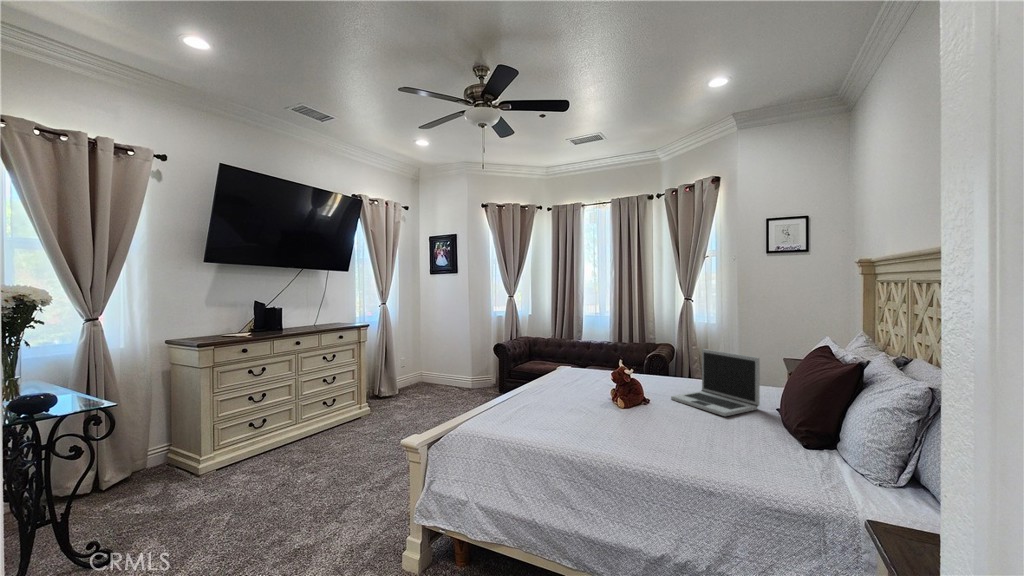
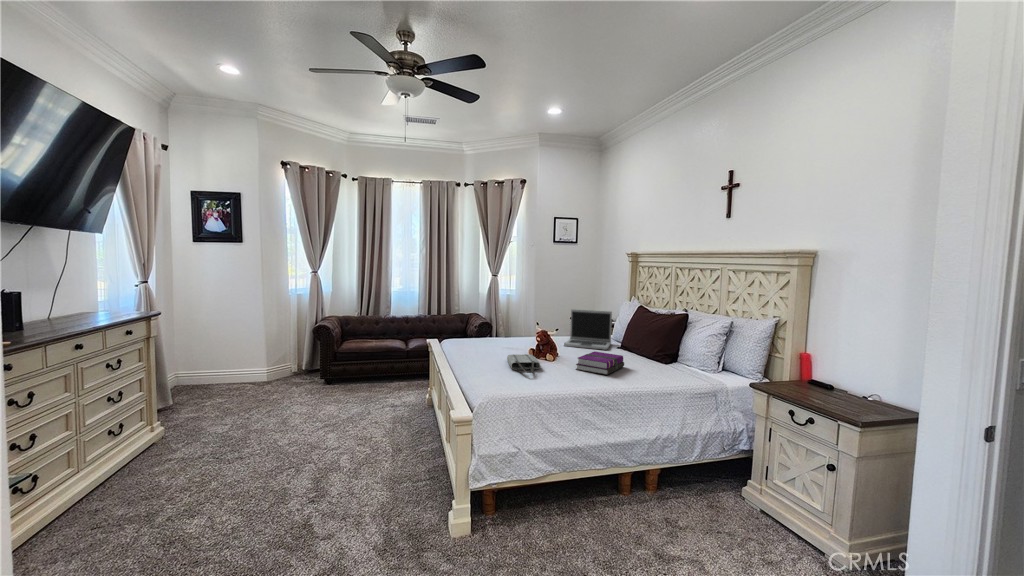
tote bag: none [520,397,579,423] -> present [507,354,540,373]
notebook: none [603,413,686,451] -> present [576,352,624,375]

